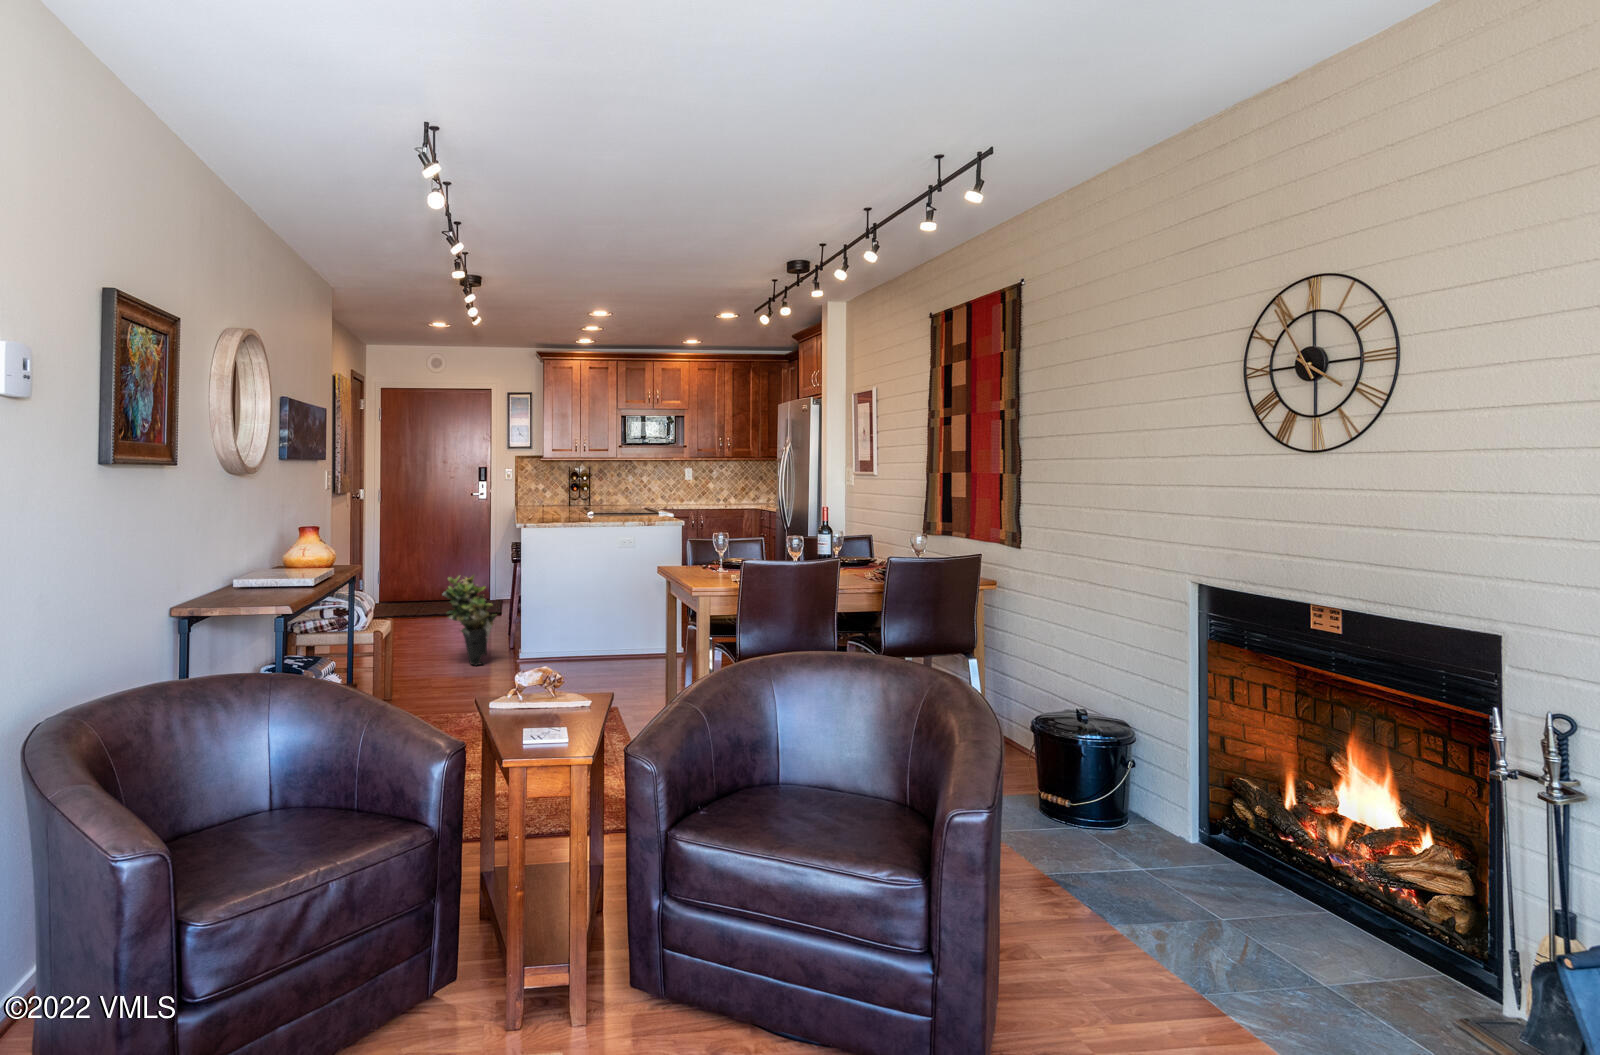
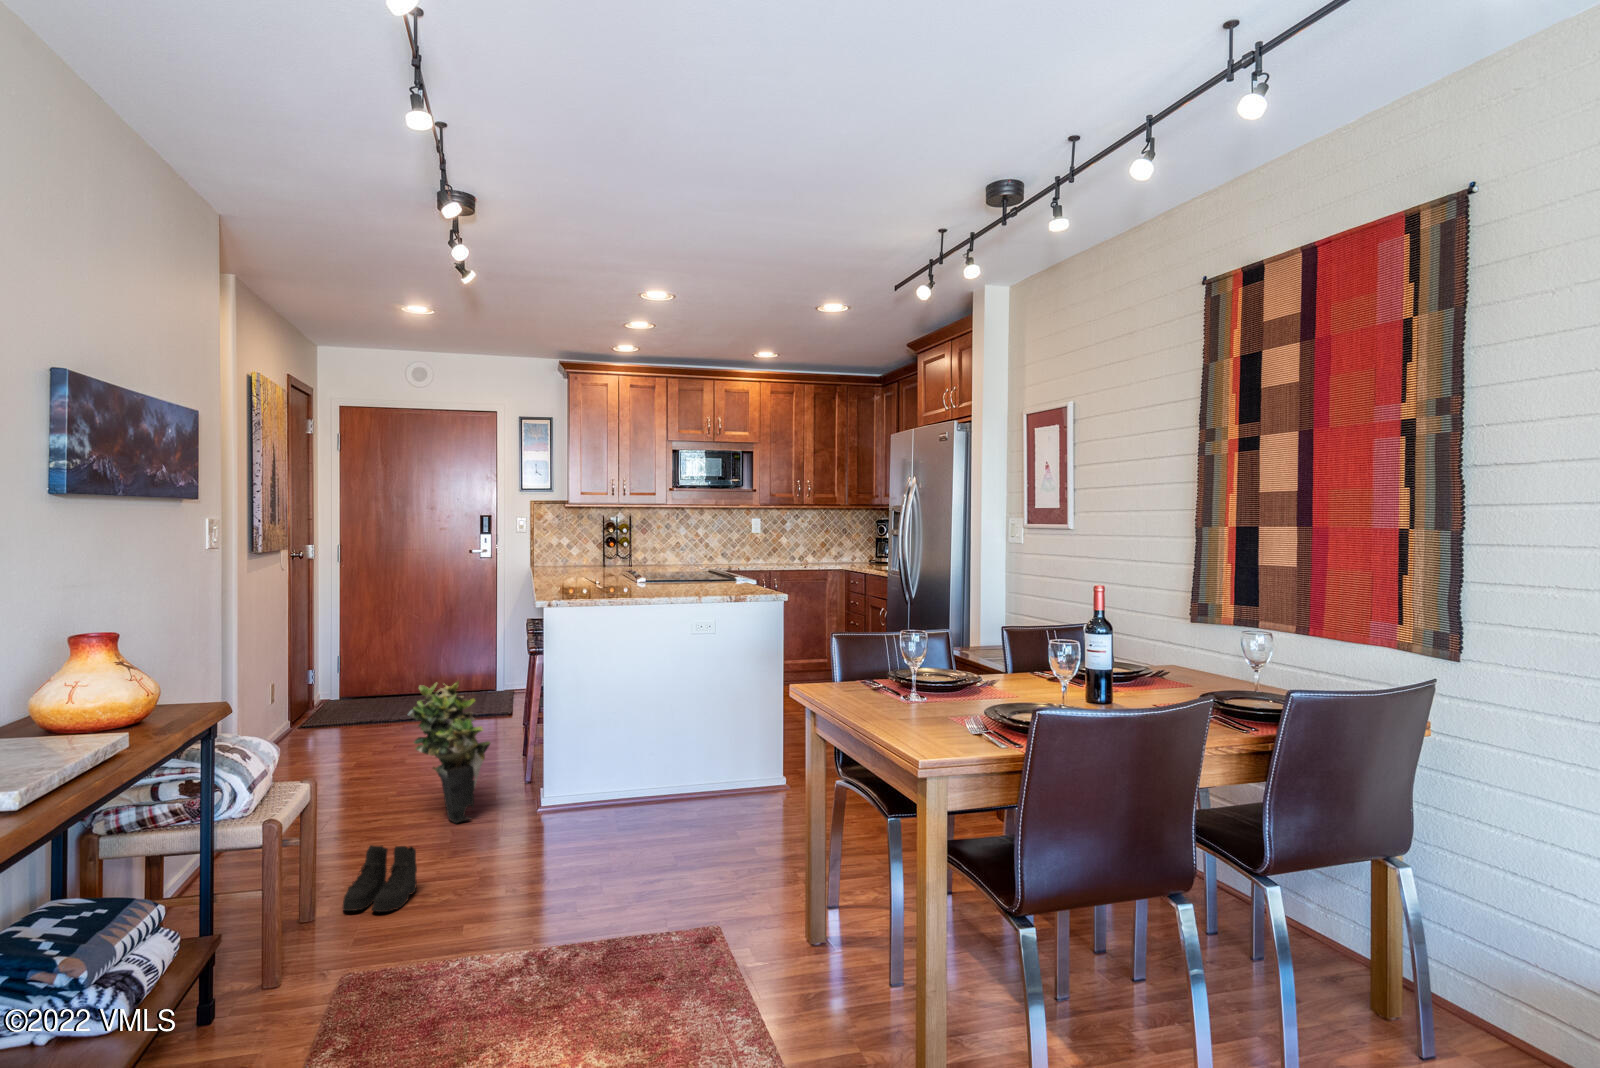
boots: none [416,662,459,698] -> present [343,845,417,912]

